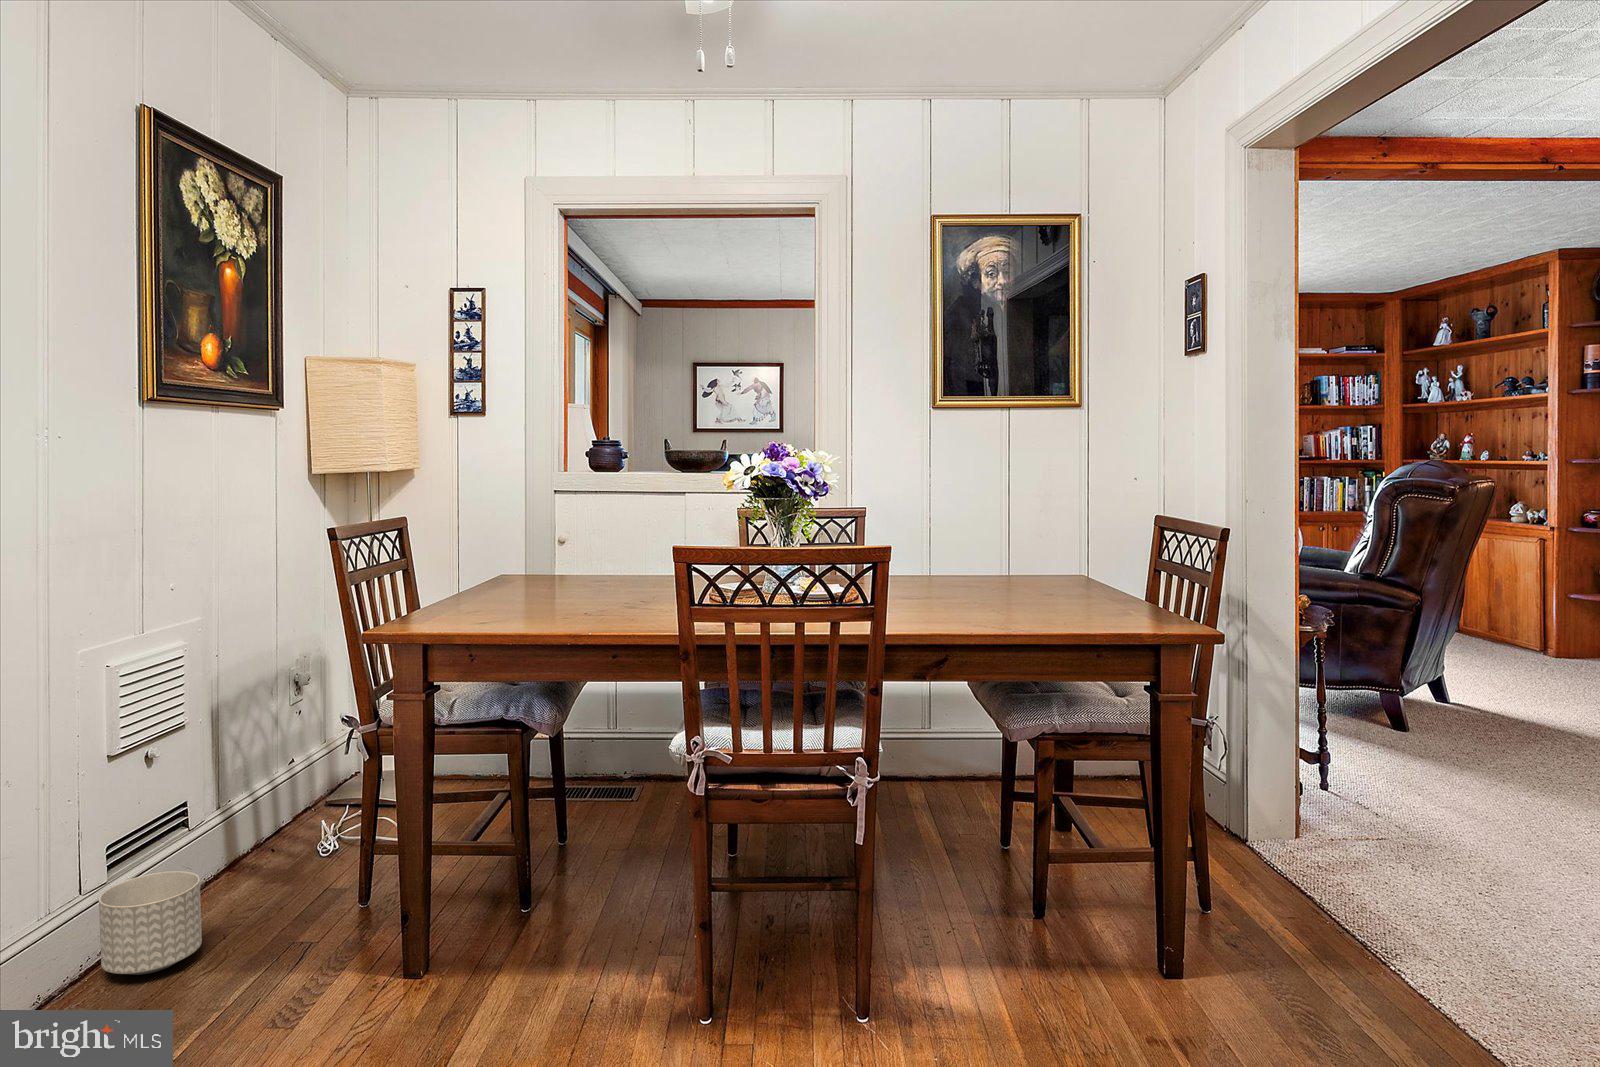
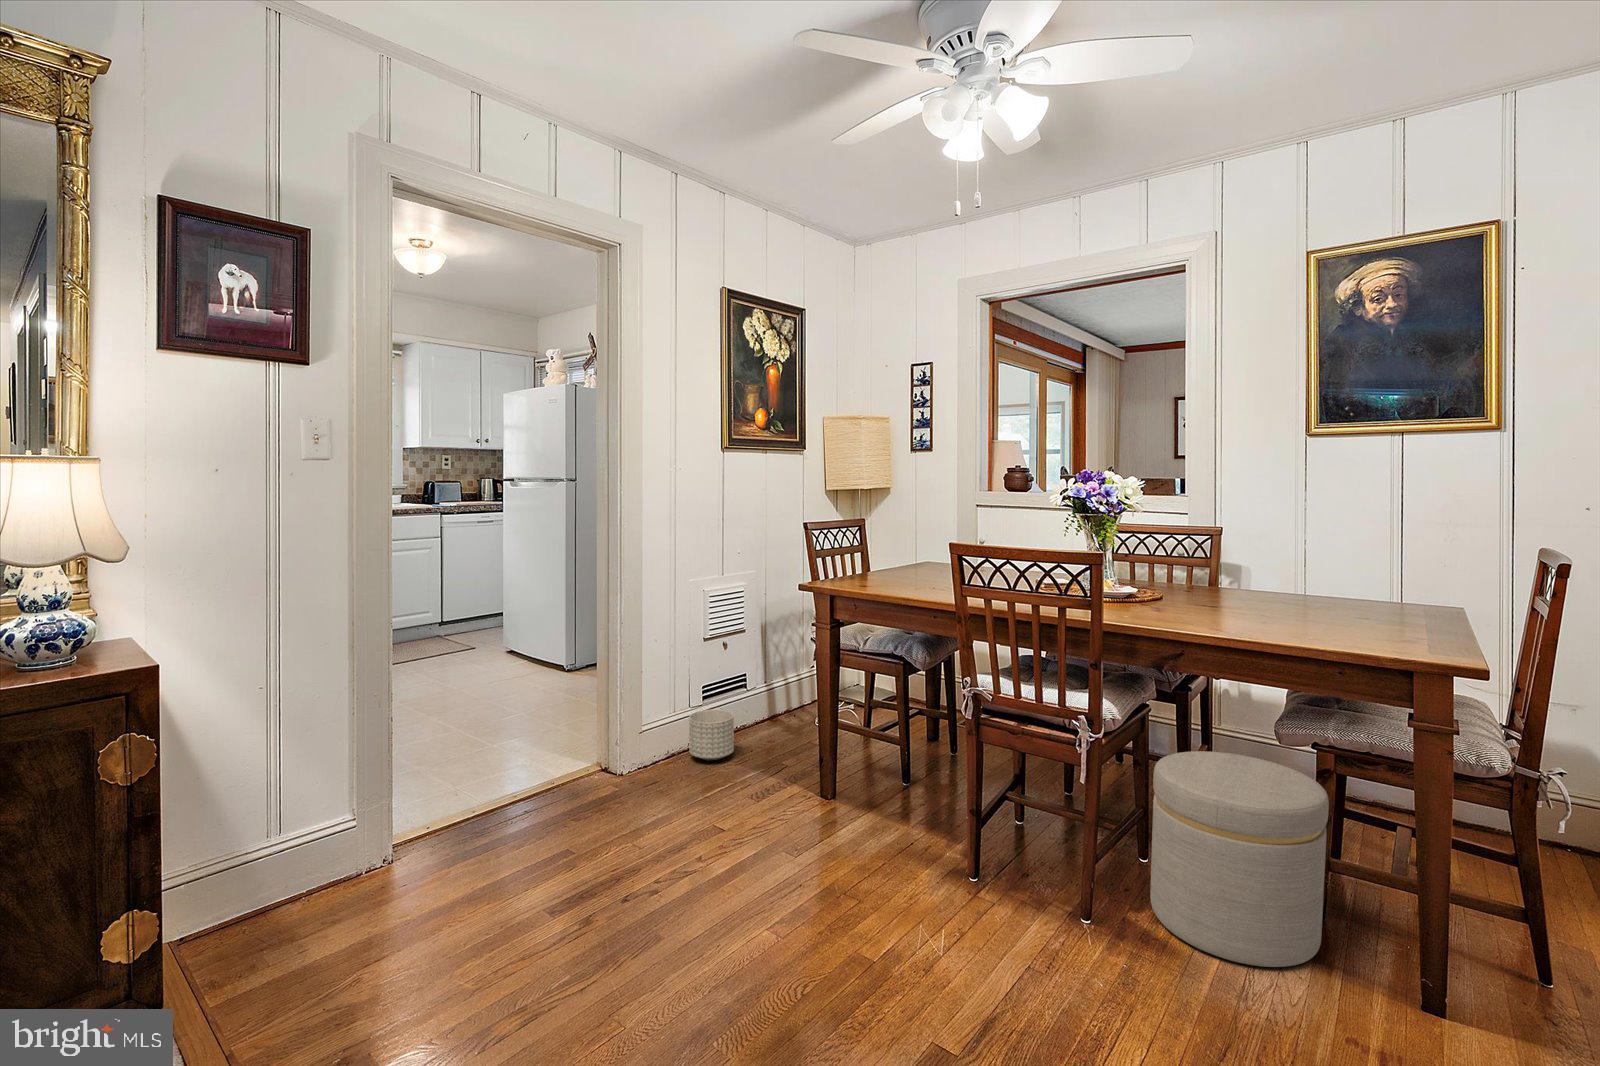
ottoman: none [925,773,1109,1021] -> present [1150,751,1329,967]

